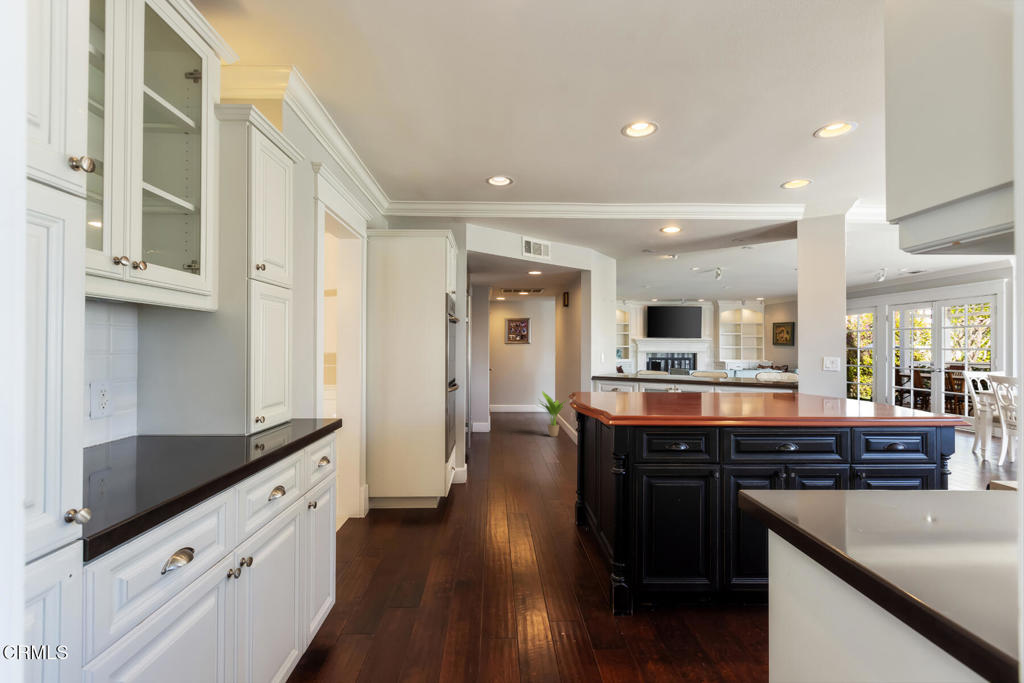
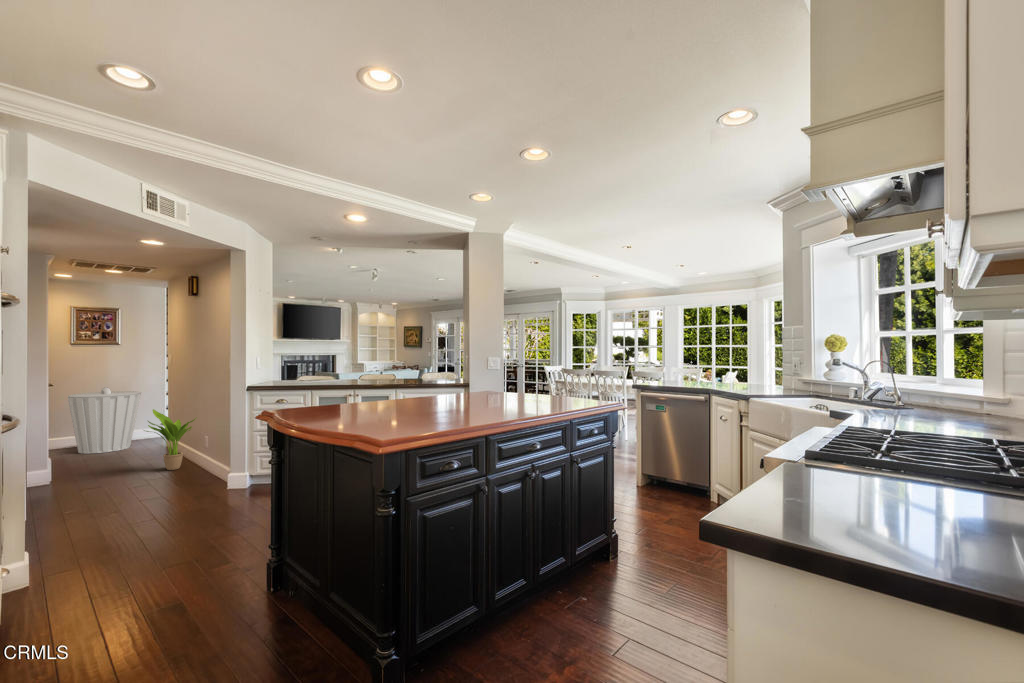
trash can: none [503,373,541,419] -> present [68,387,141,454]

